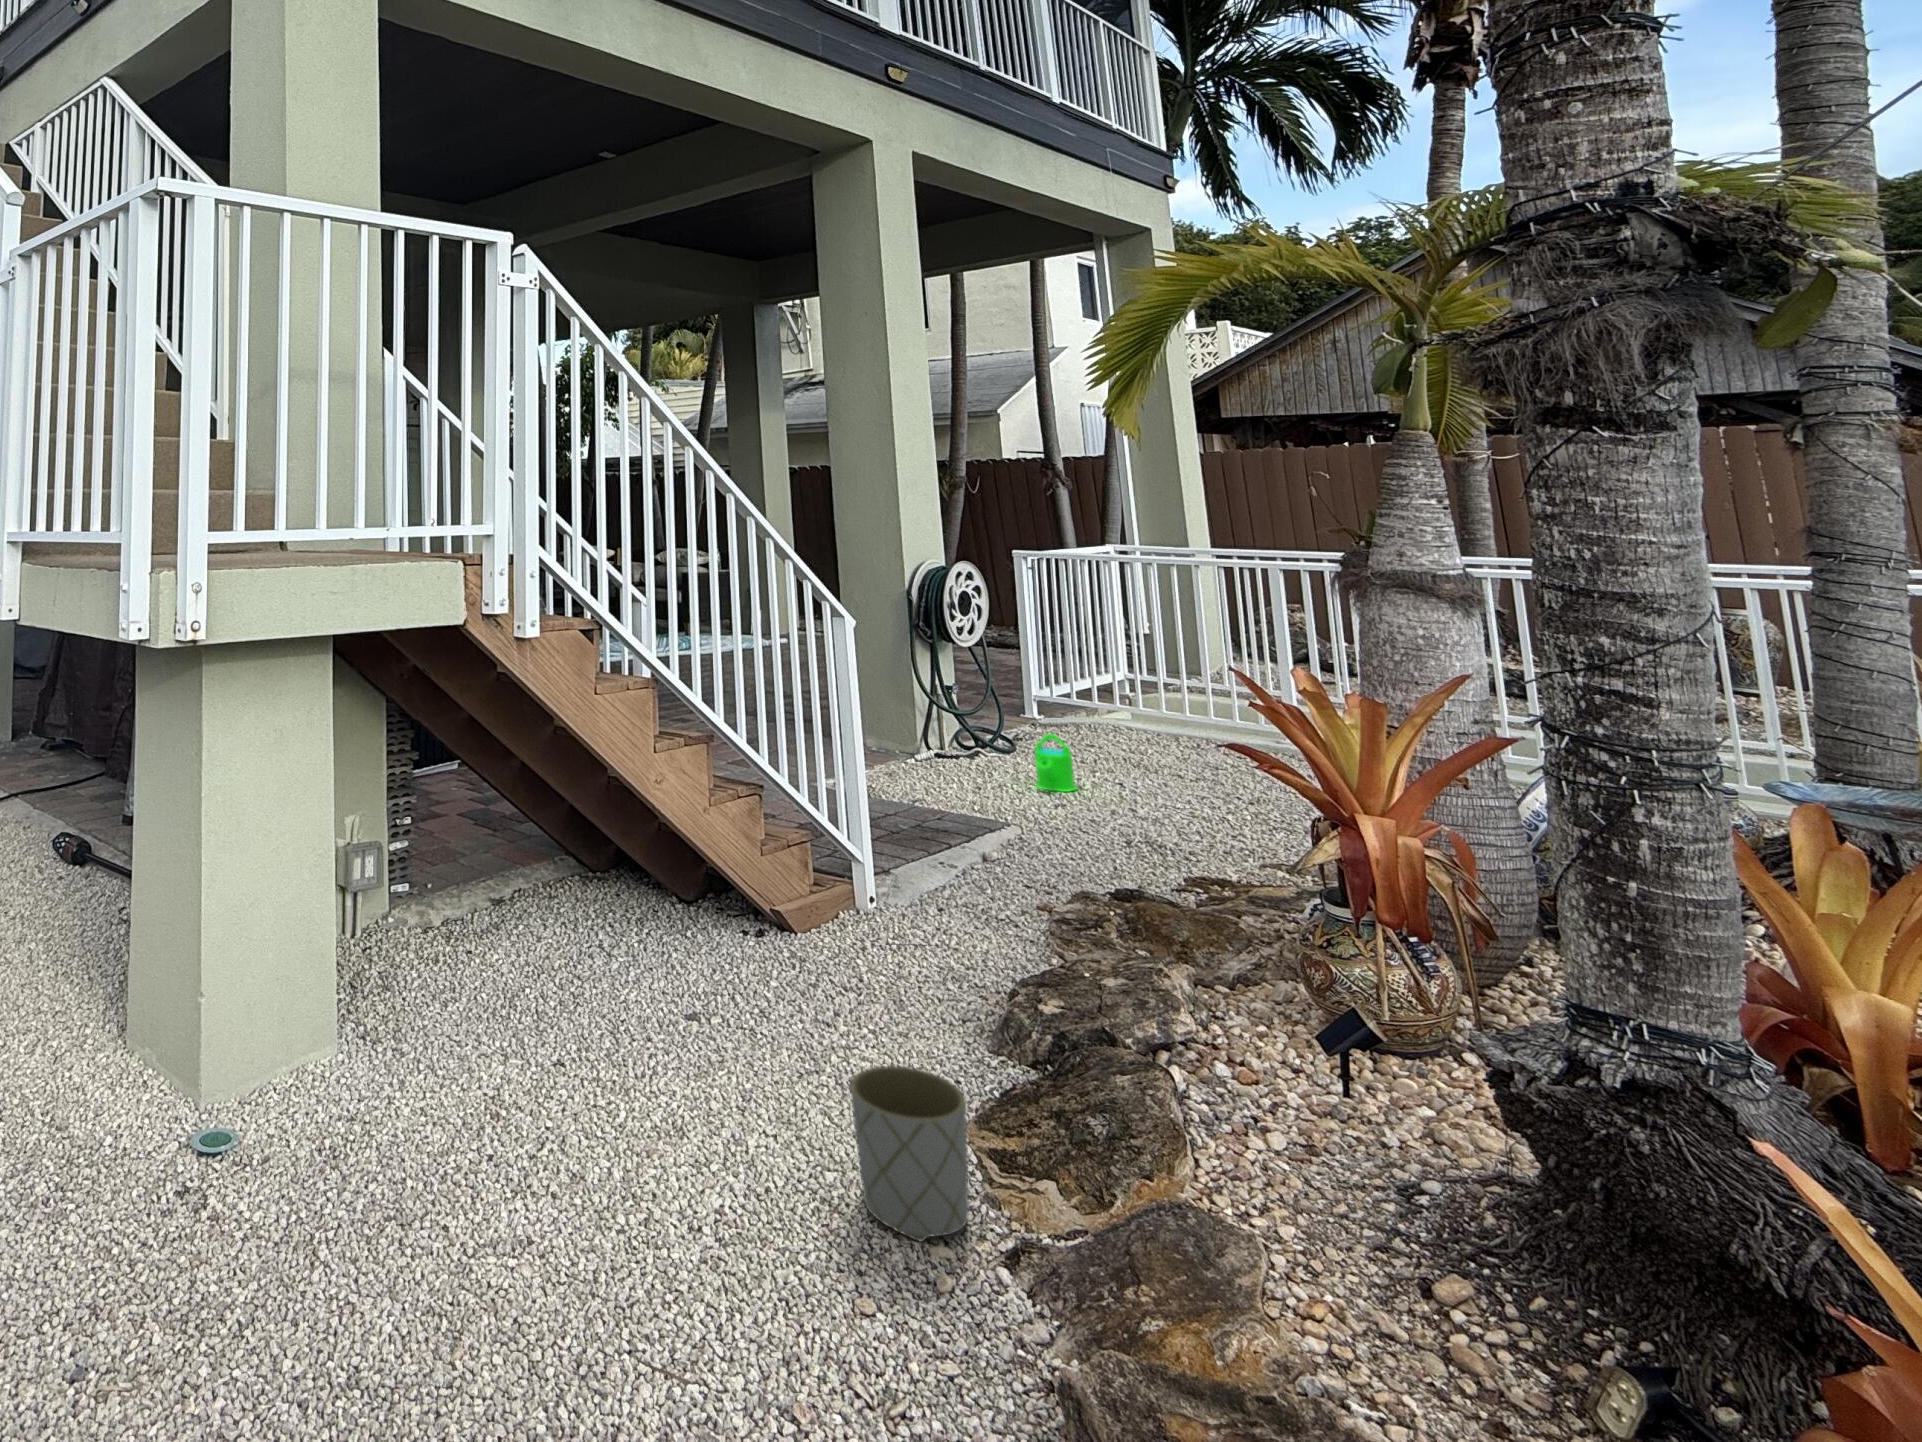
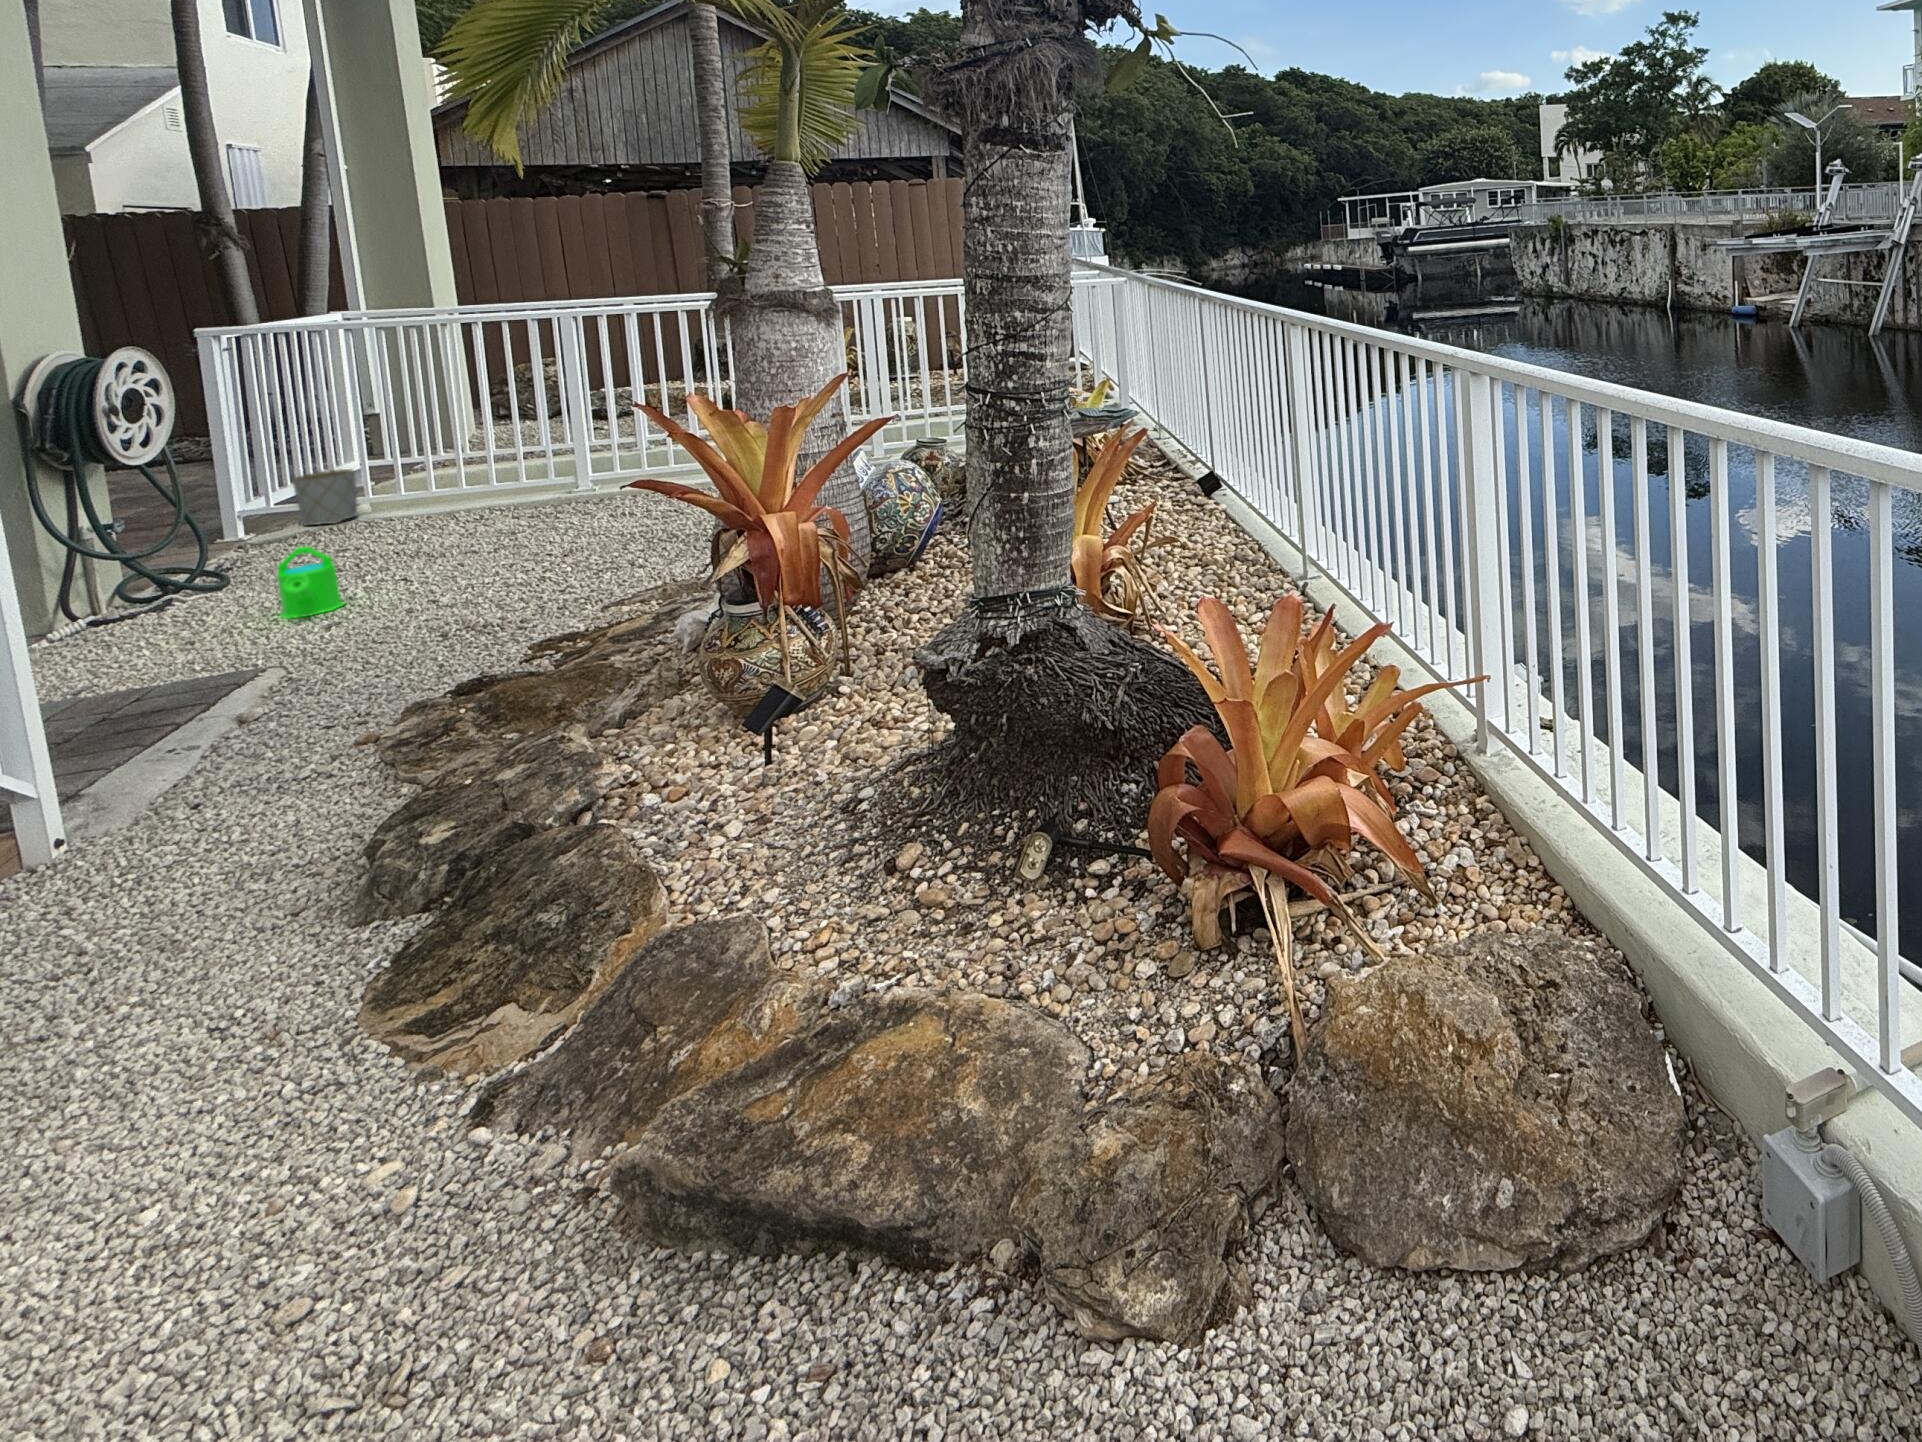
planter: present [850,1066,969,1241] -> present [292,469,358,526]

